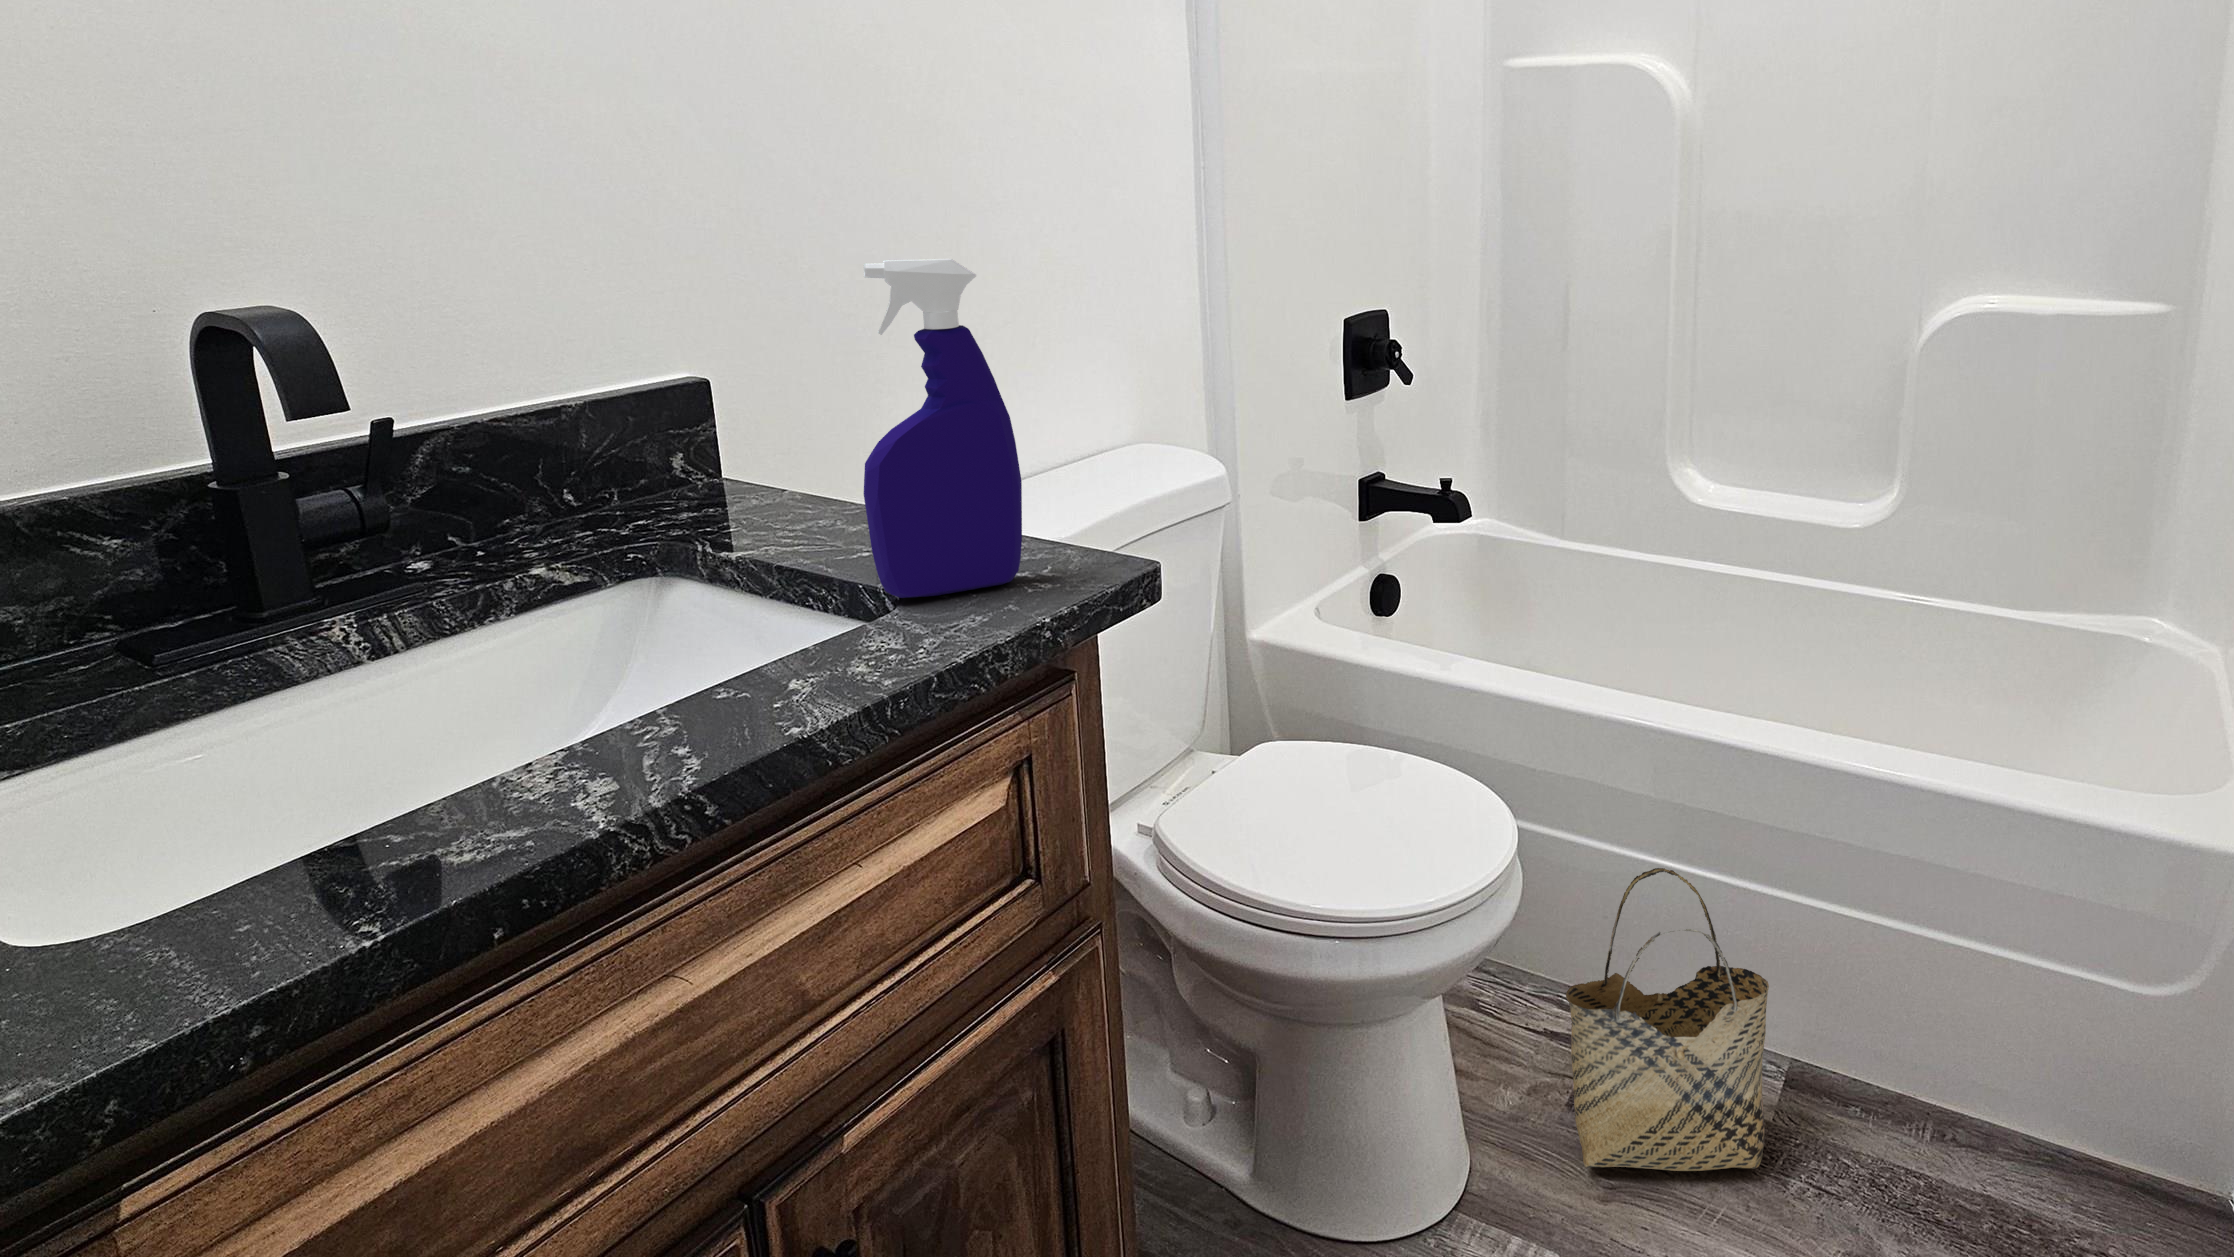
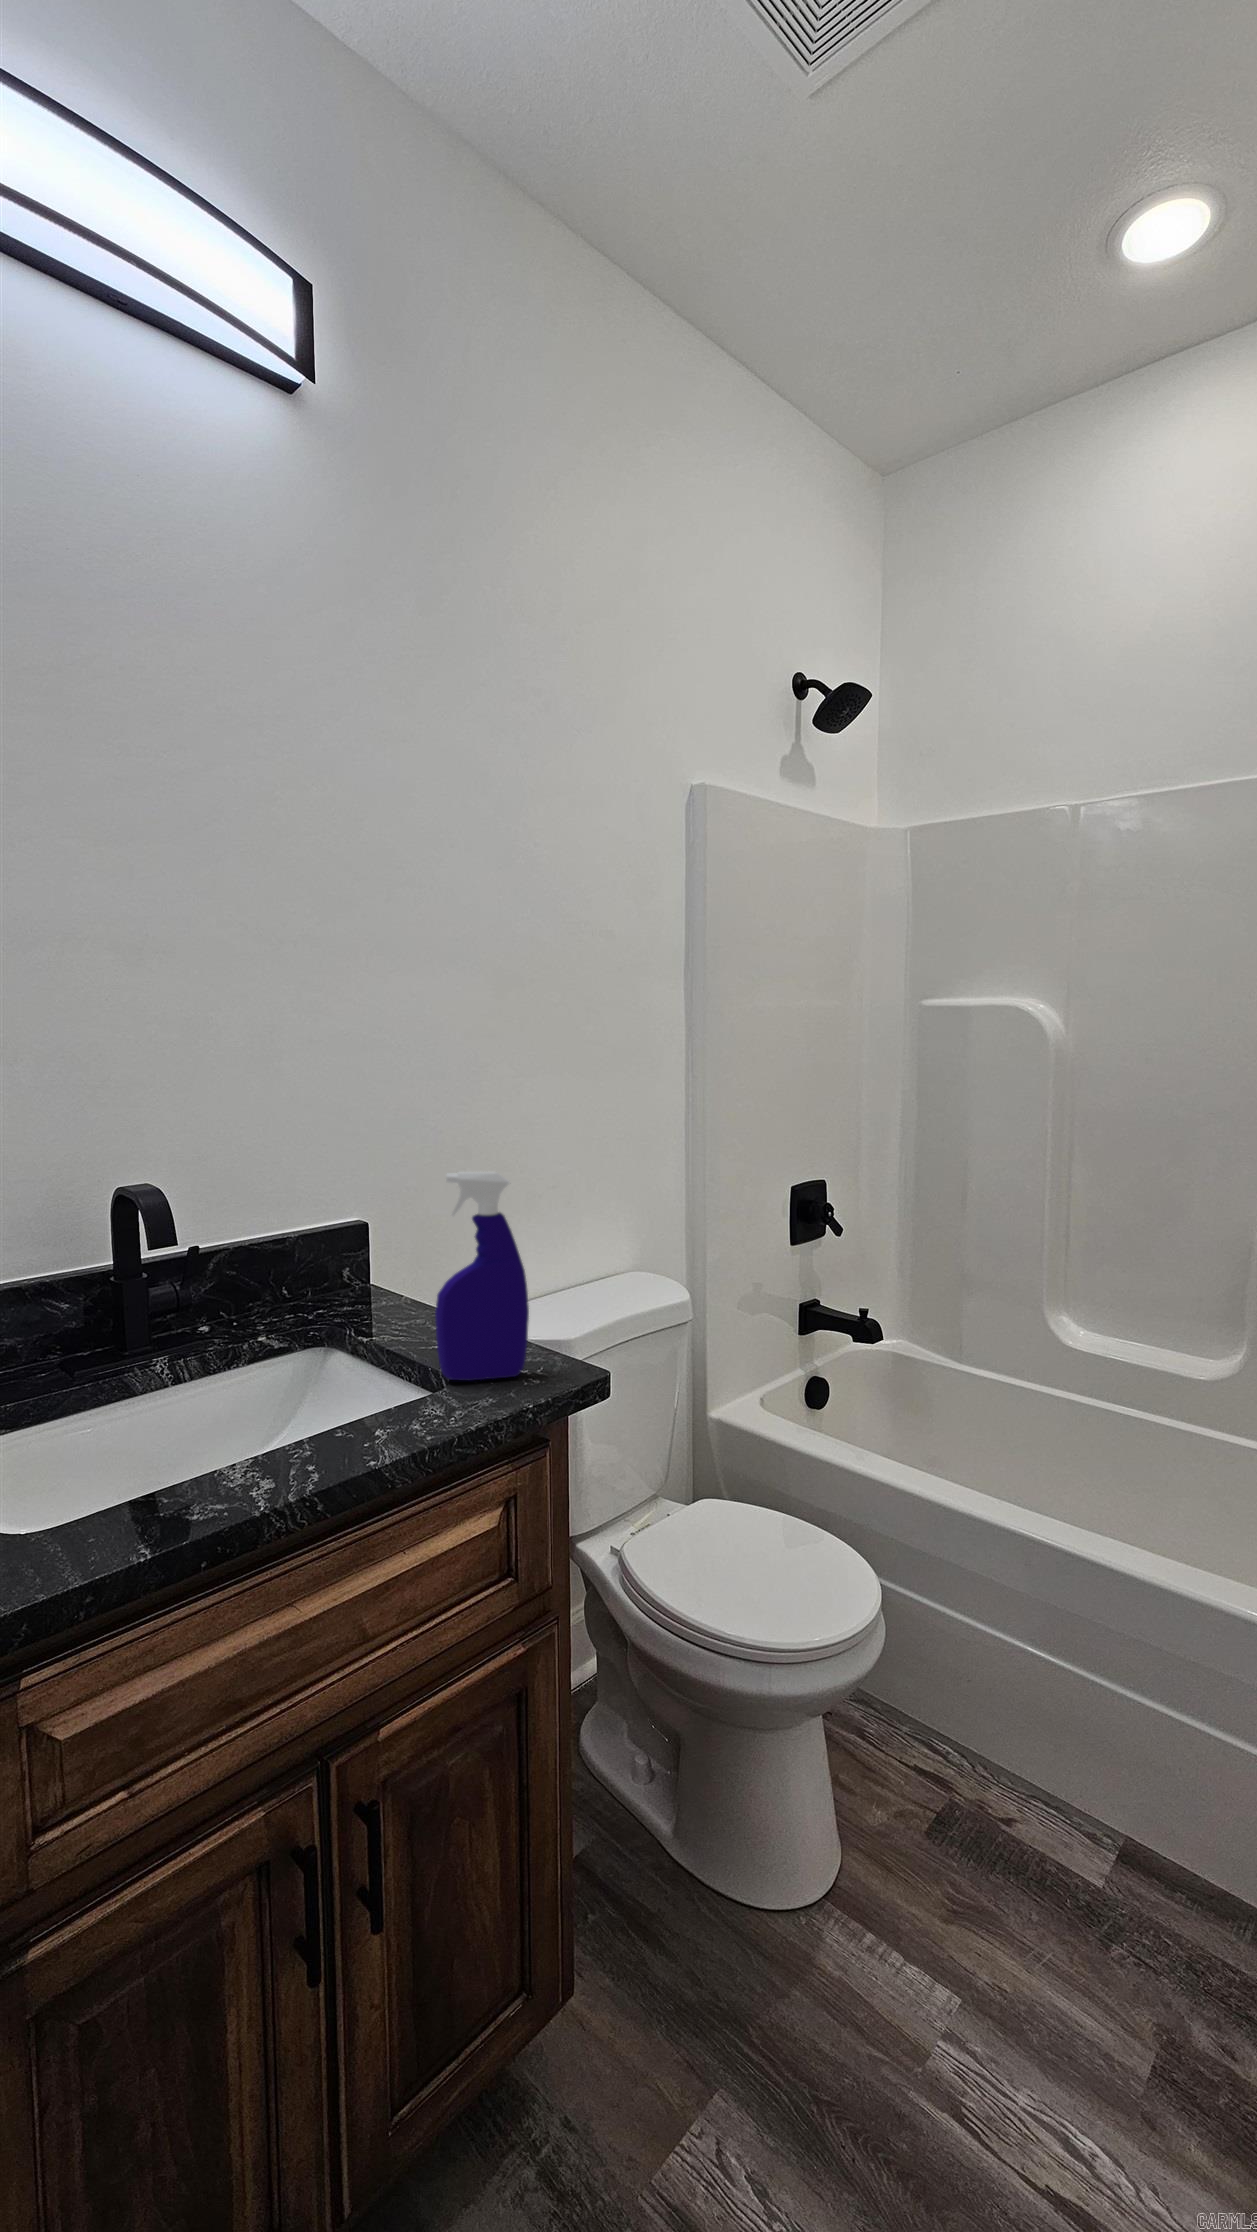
woven basket: present [1566,868,1769,1171] -> none [922,1644,1092,1916]

